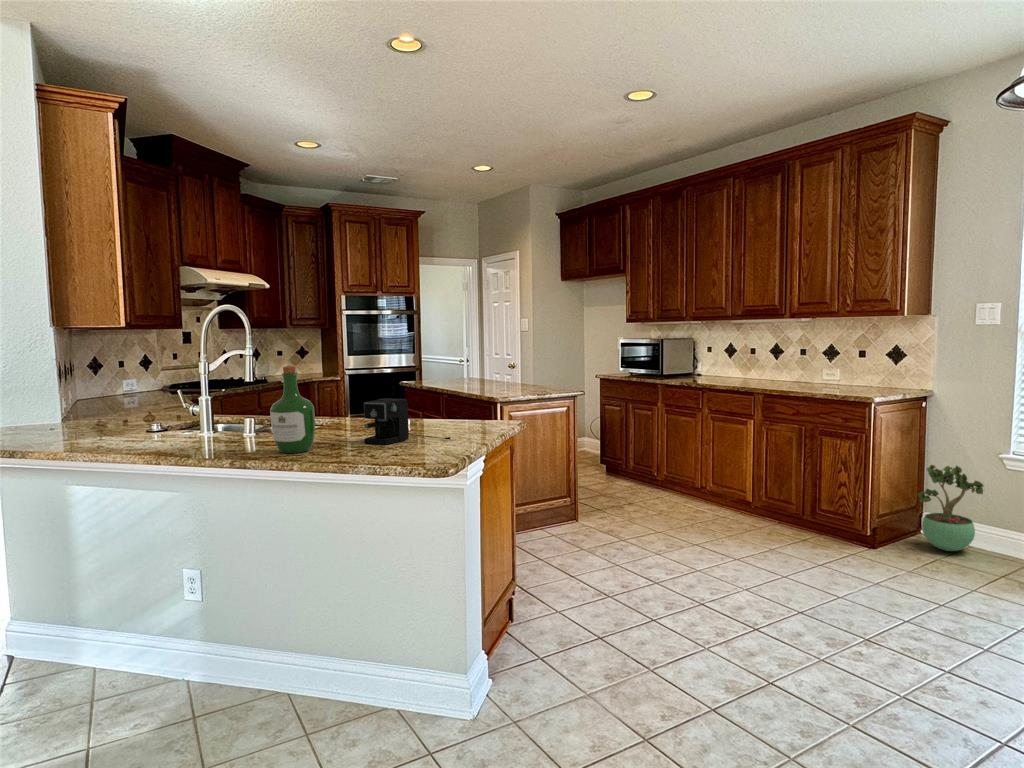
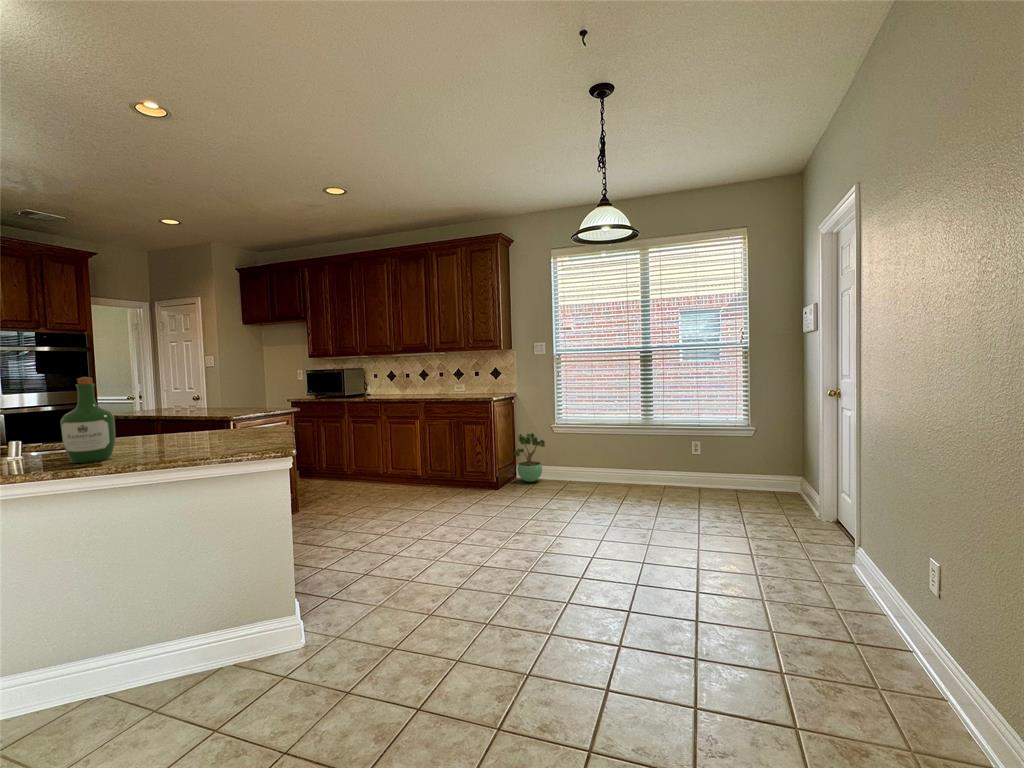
coffee maker: present [364,398,451,445] -> none [160,407,247,449]

